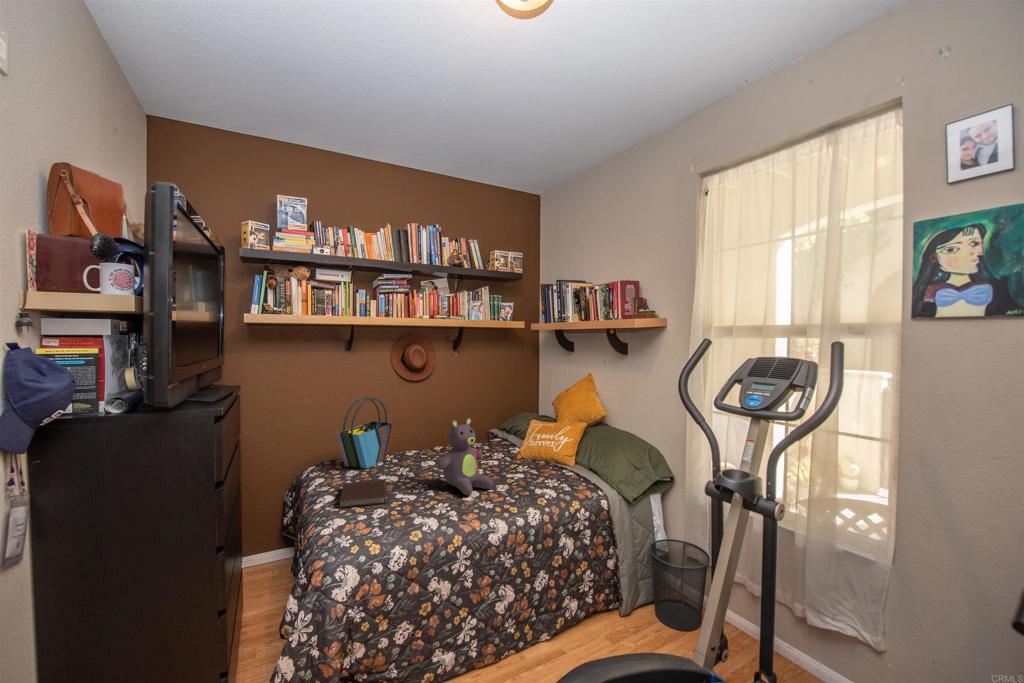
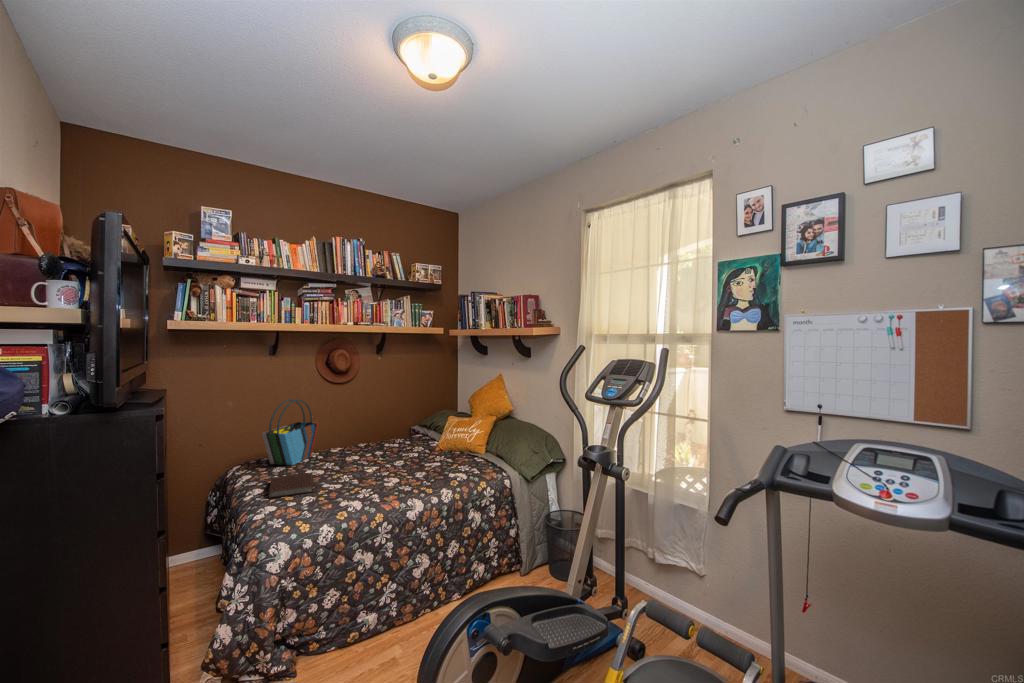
stuffed bear: present [437,418,493,495] -> none [361,414,412,482]

